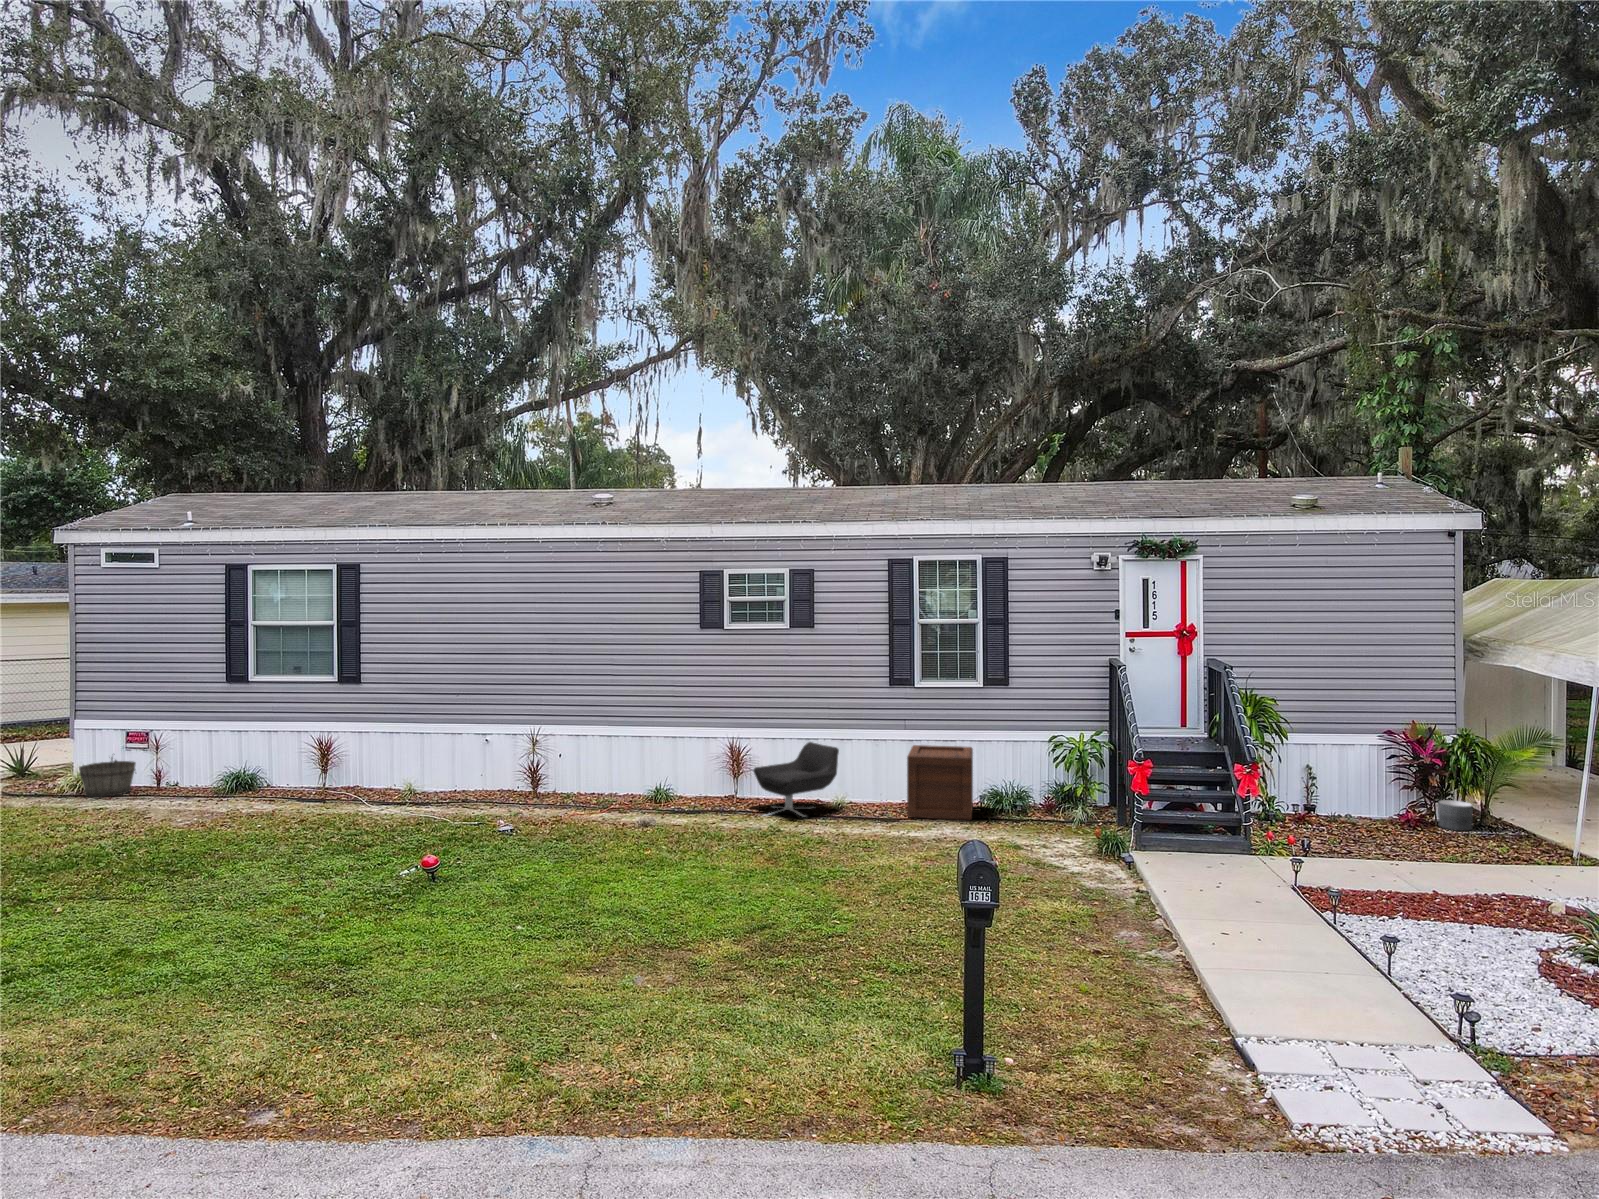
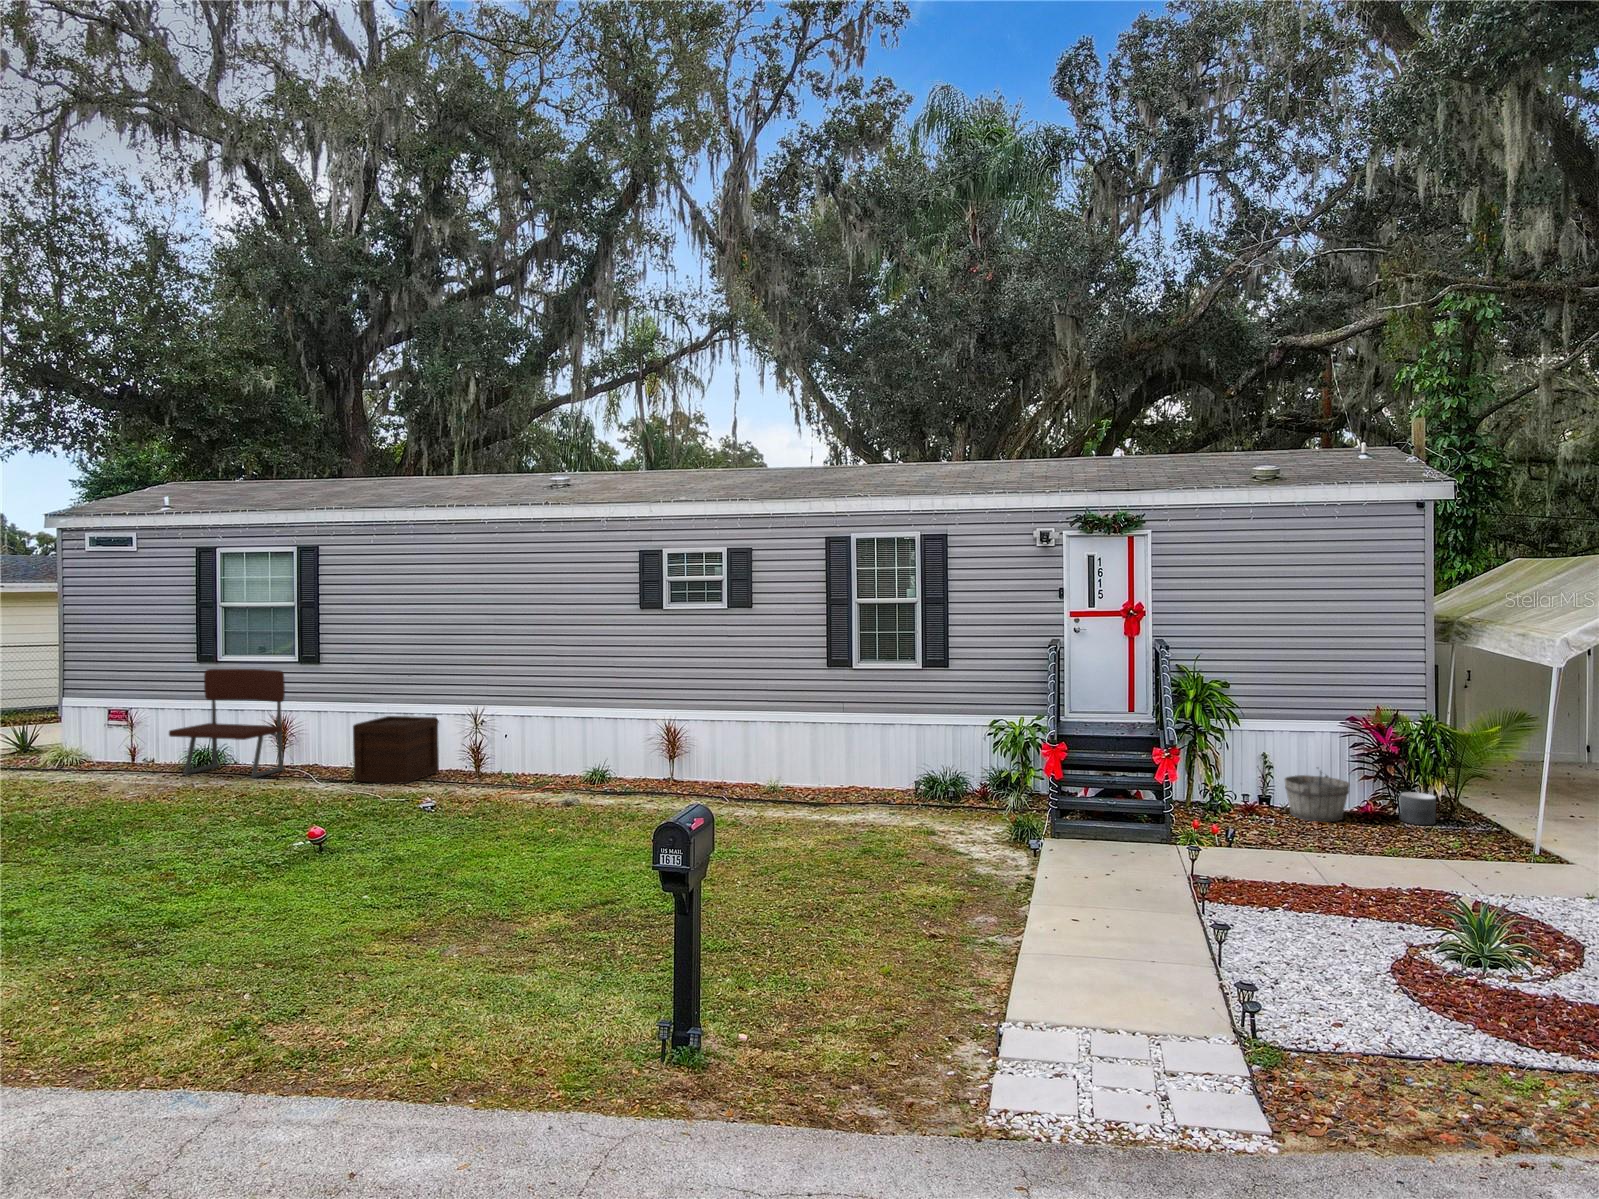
bench: none [204,689,326,802] -> present [169,669,285,778]
lounge chair: present [754,742,839,817] -> none [688,724,773,800]
wooden crate: present [907,745,973,820] -> present [353,716,439,784]
wooden bucket: present [79,758,136,797] -> present [1285,771,1350,822]

